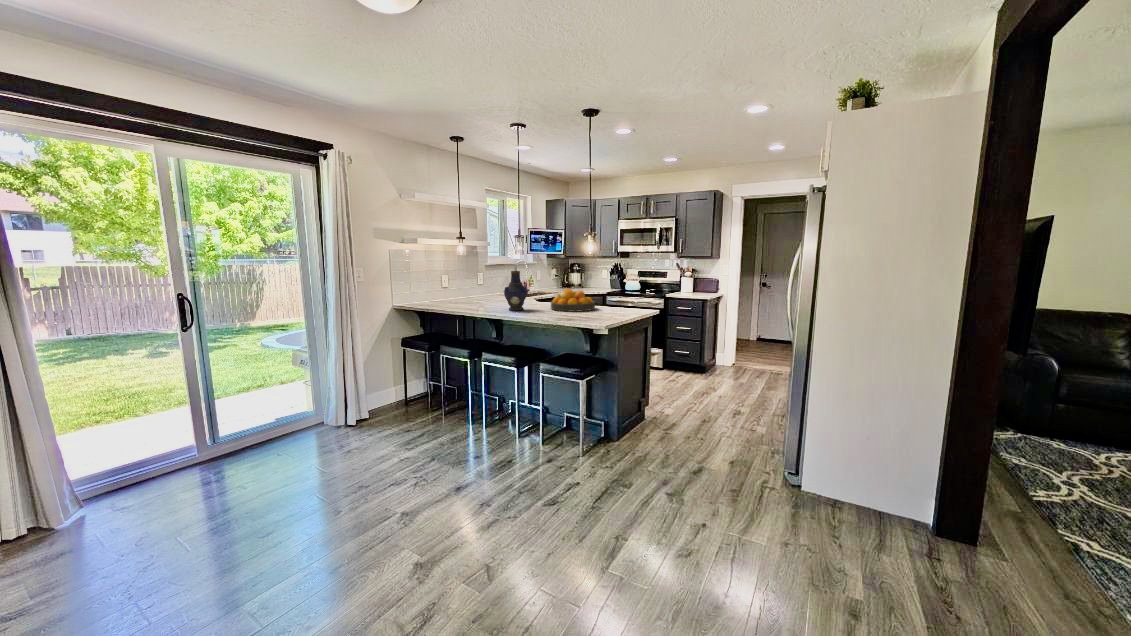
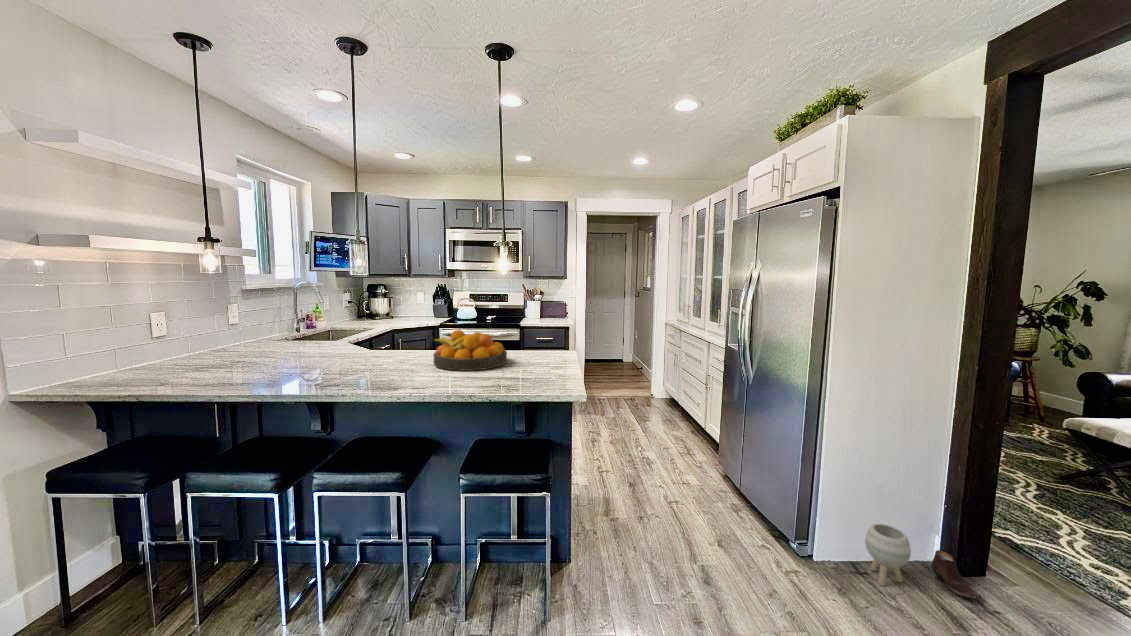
vase: present [504,271,528,311] -> none [349,305,400,380]
planter: none [837,469,875,521] -> present [865,524,911,585]
shoe: none [910,511,934,548] -> present [931,550,976,599]

